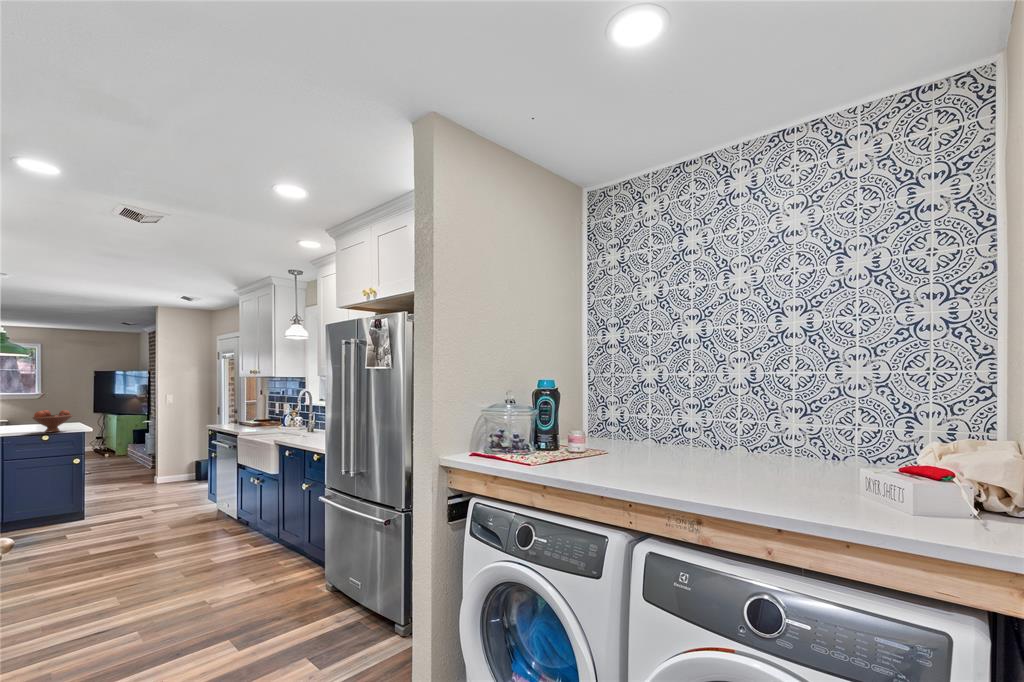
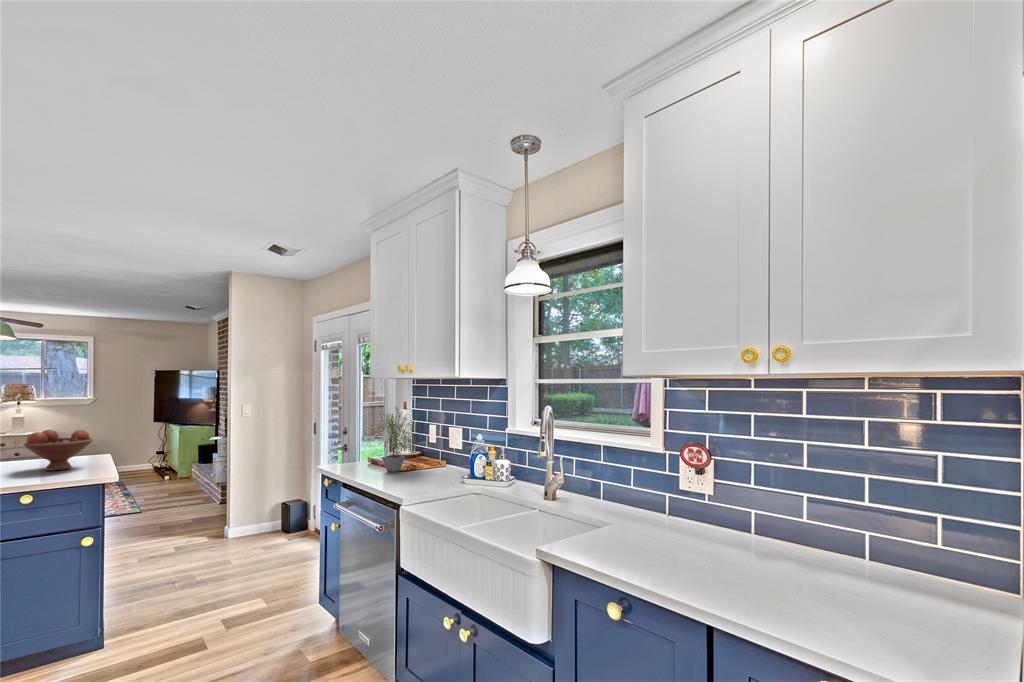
potted plant: none [237,393,269,427] -> present [377,409,422,472]

